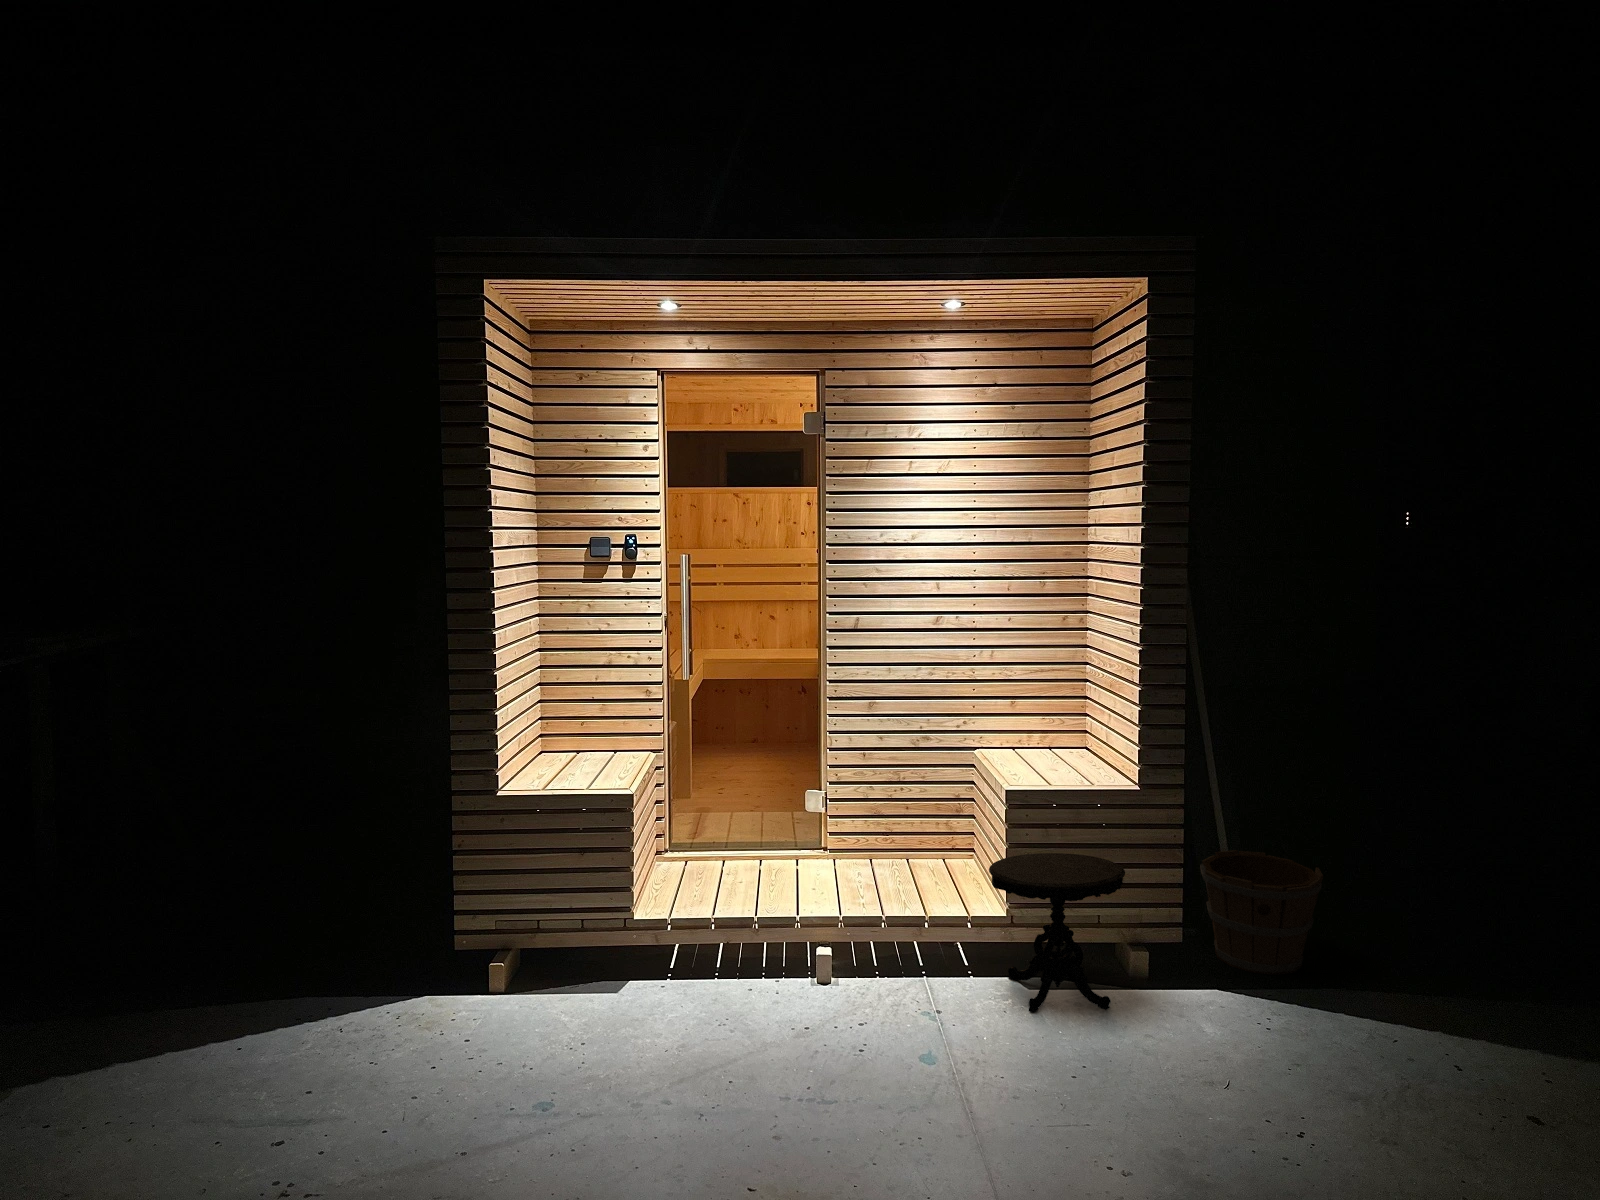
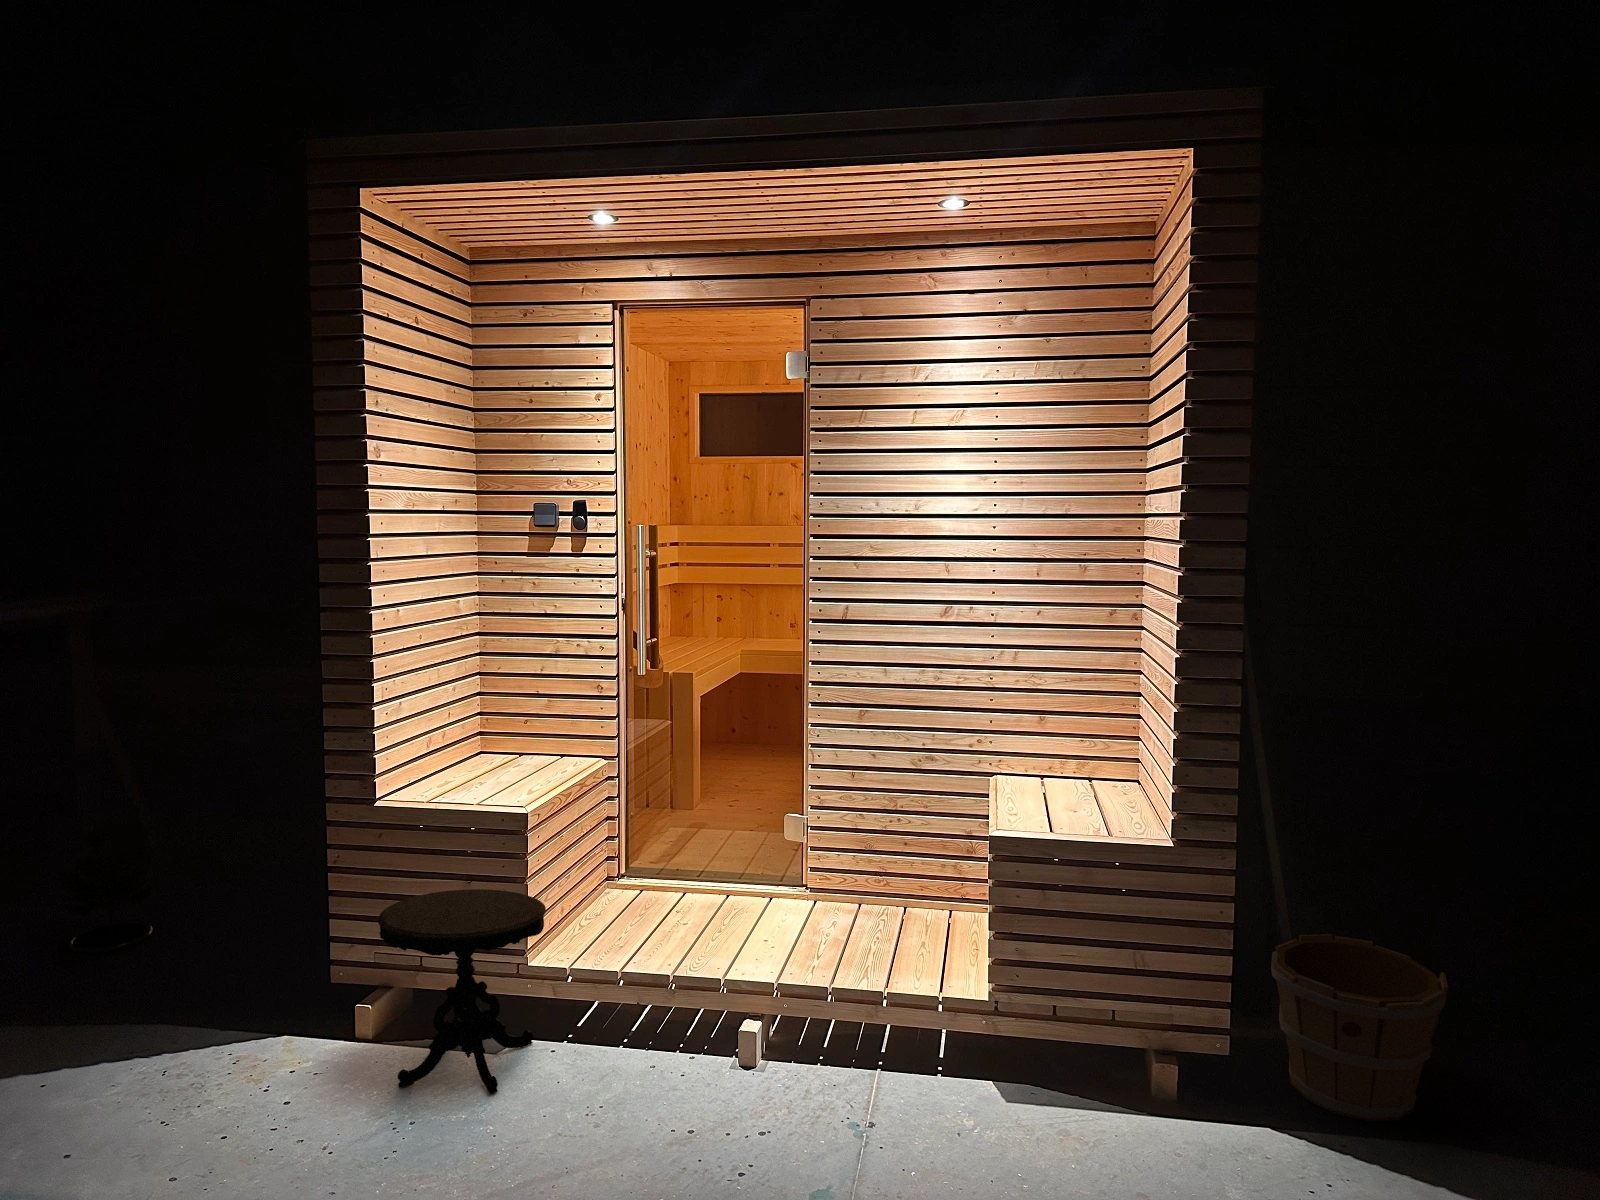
potted tree: none [151,827,238,952] -> present [56,817,156,953]
side table: present [989,853,1125,1012] -> present [378,889,546,1093]

